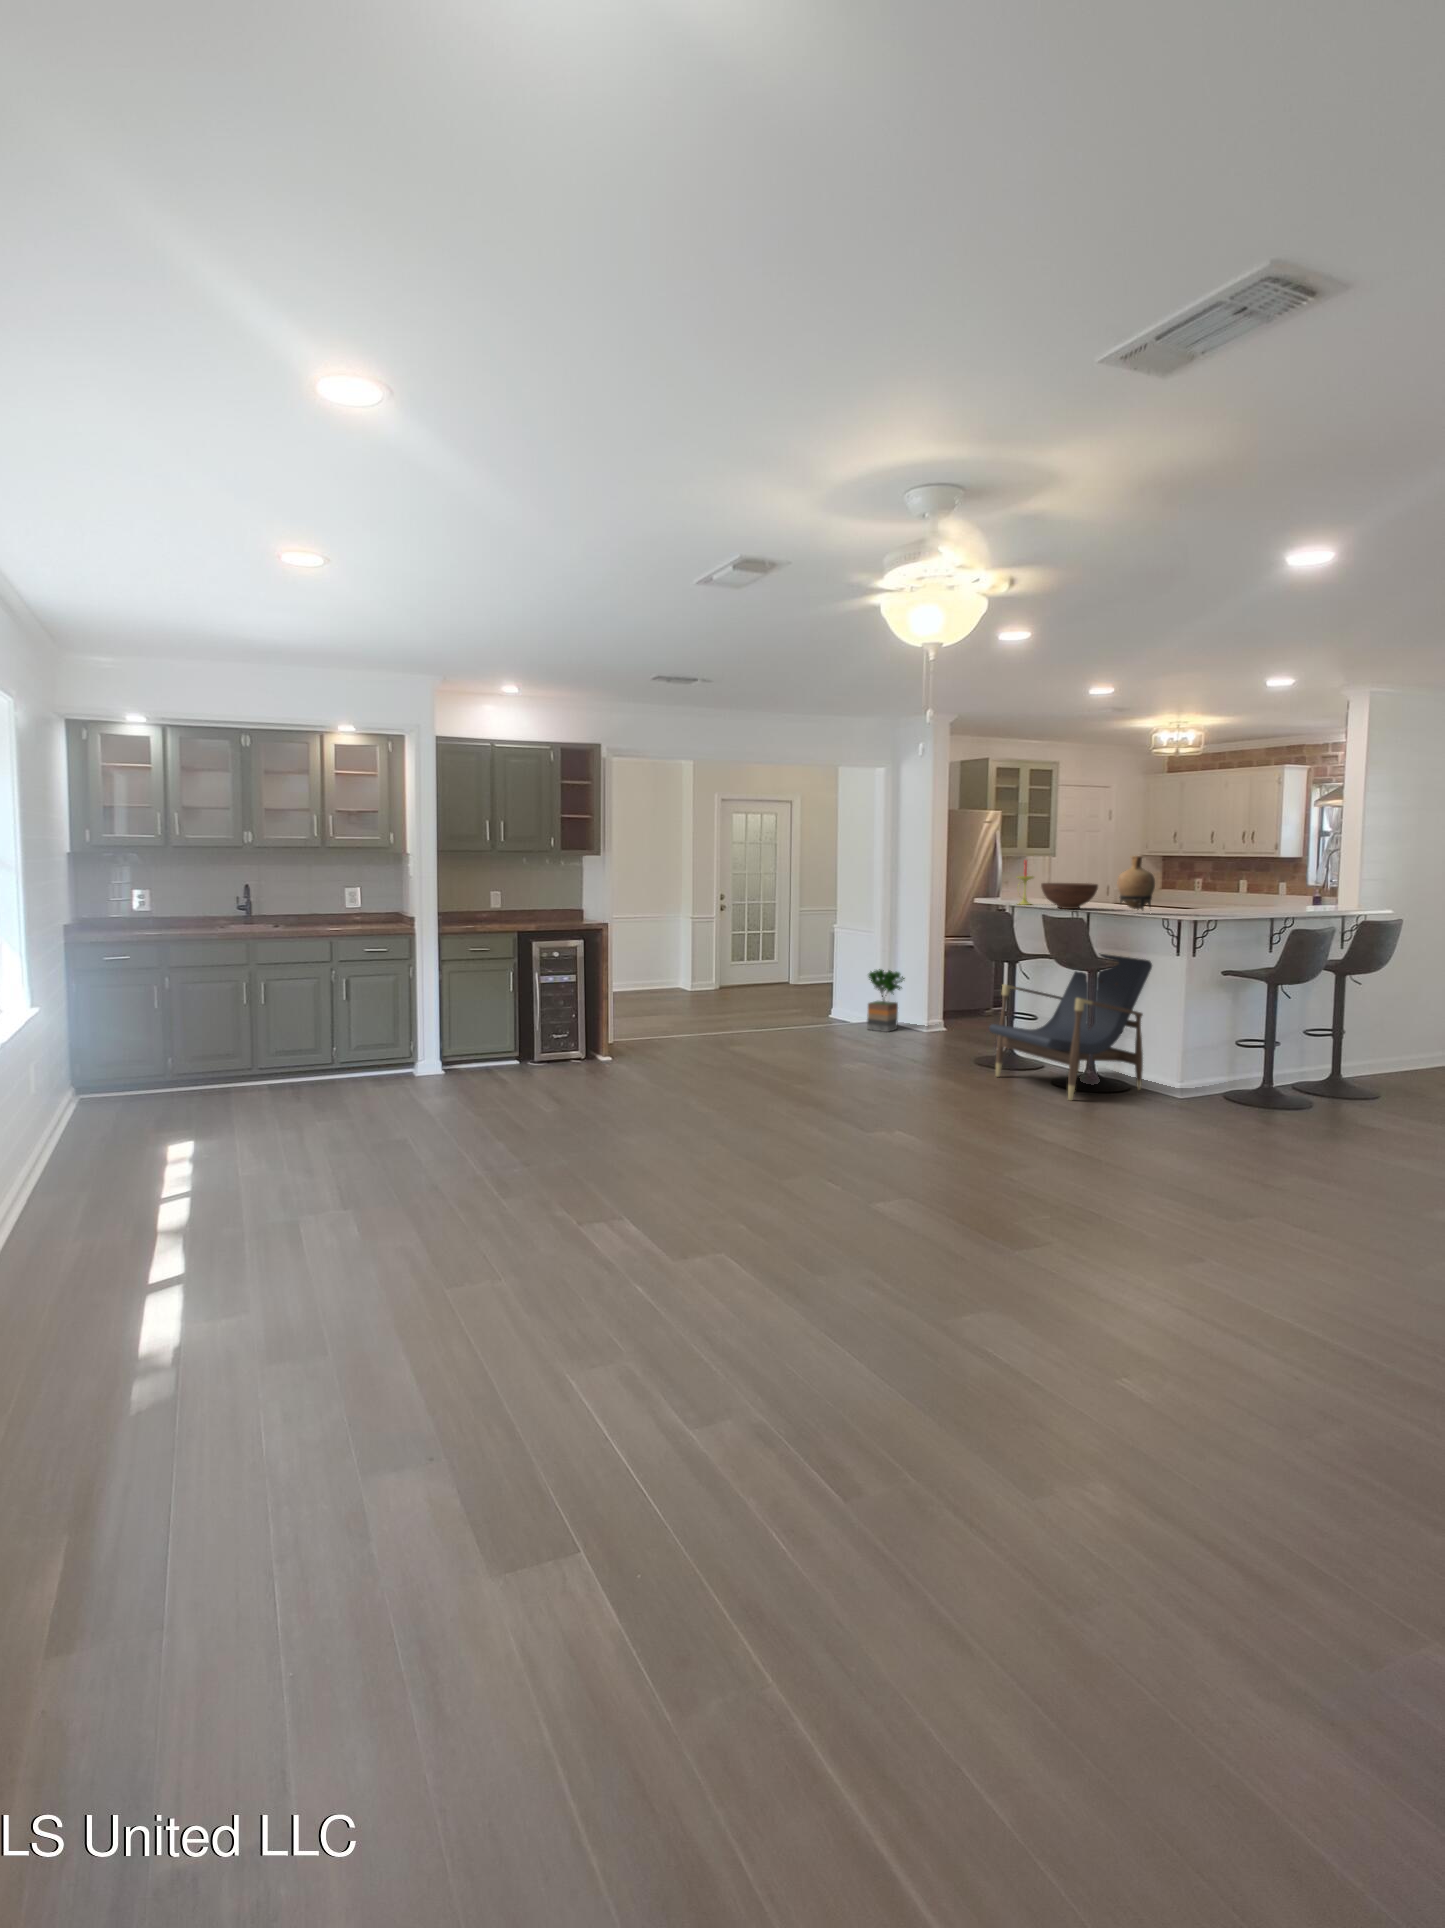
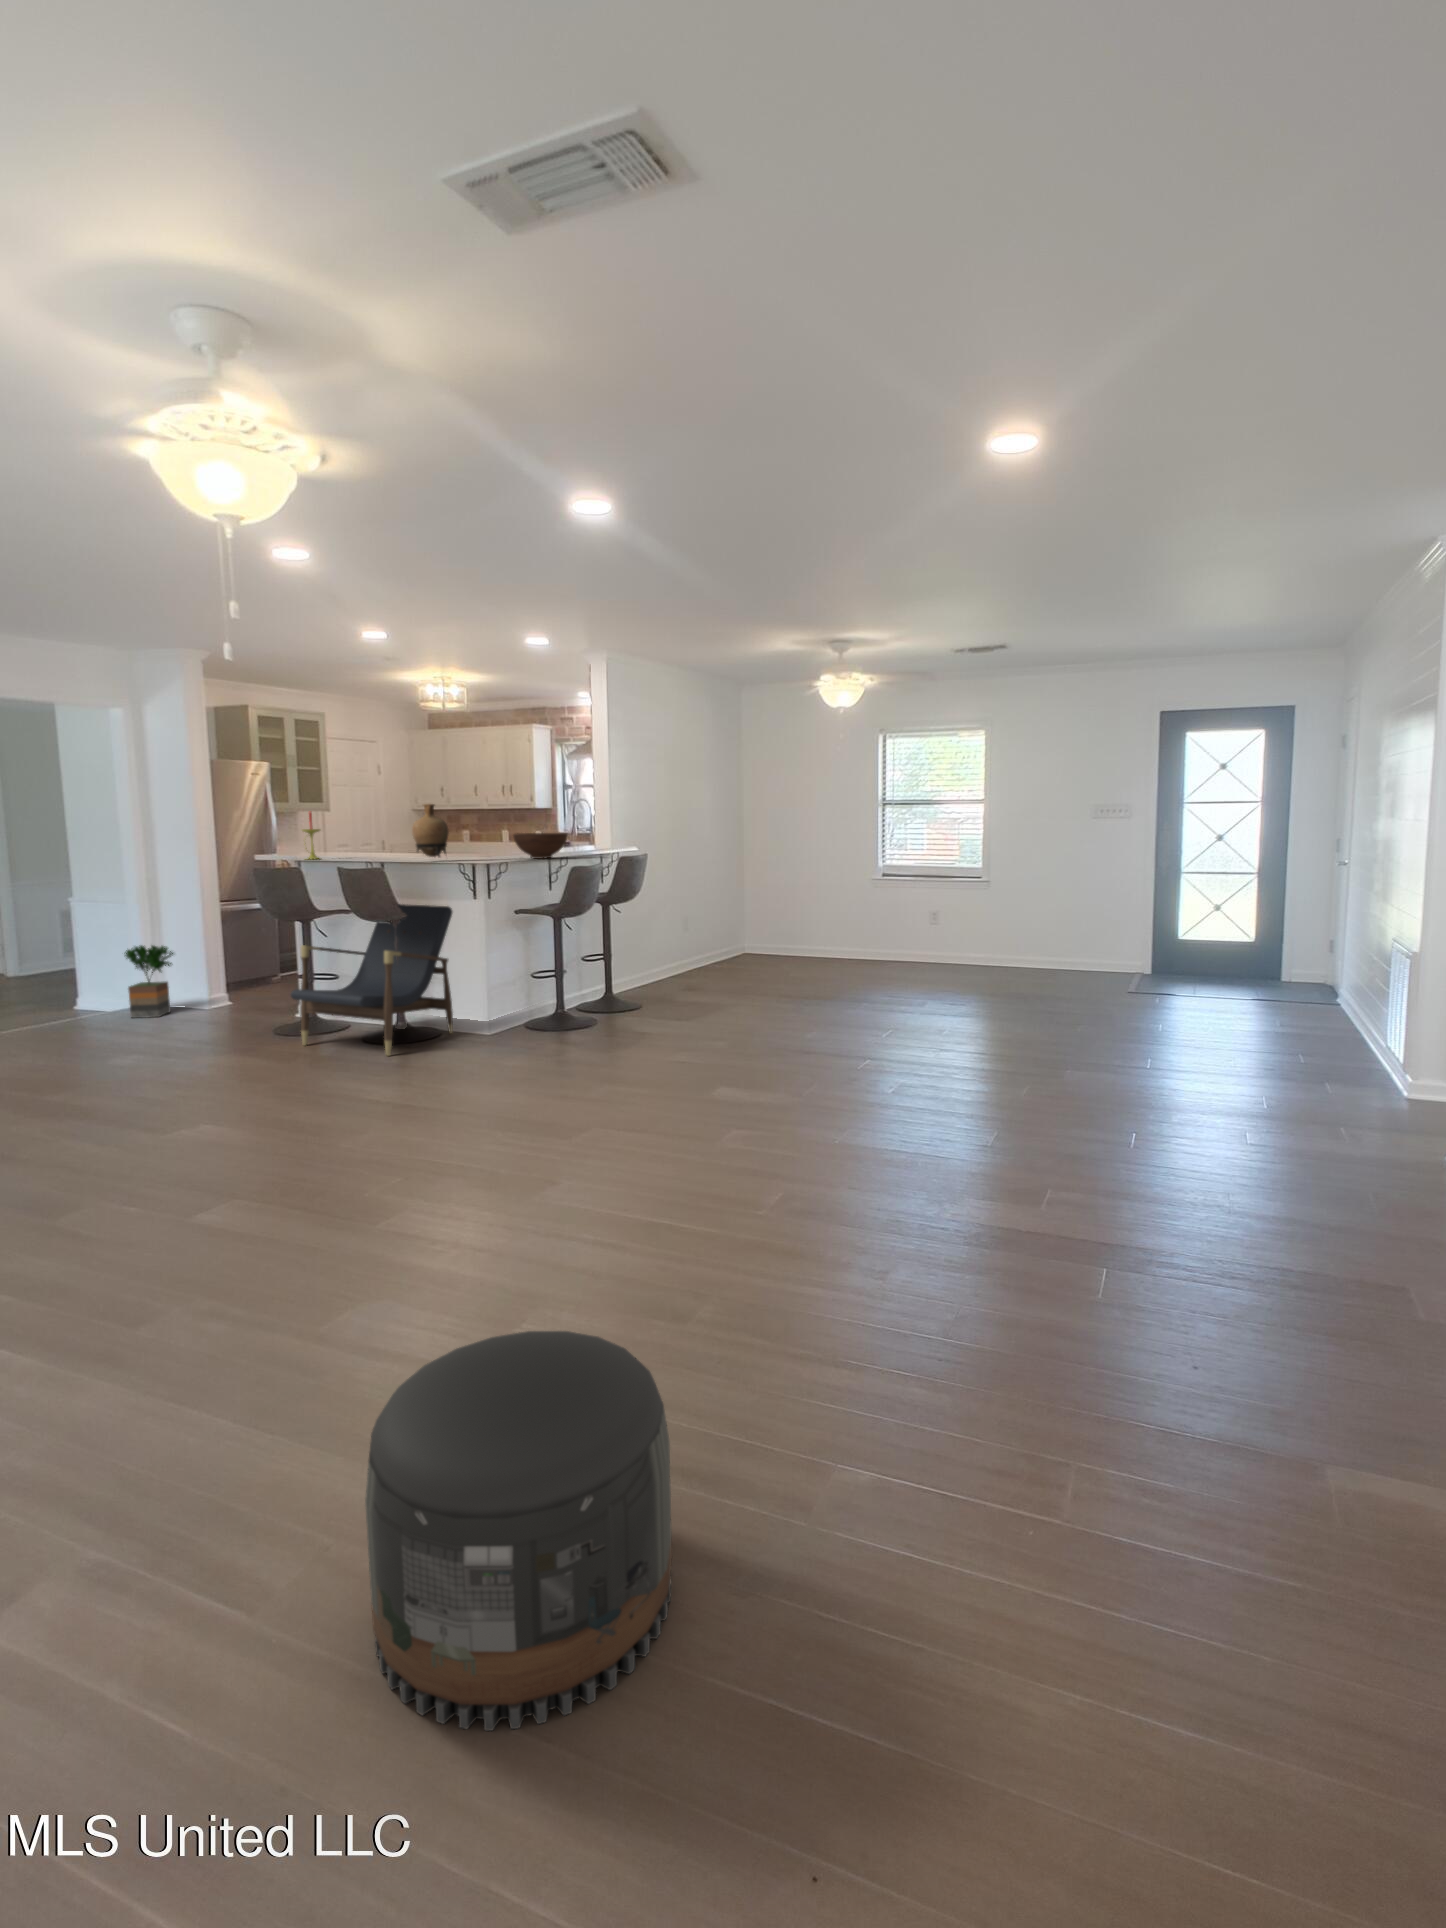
fruit bowl: present [1041,883,1098,909] -> present [513,833,568,859]
pouf: none [926,1348,1201,1687] -> present [365,1331,672,1731]

